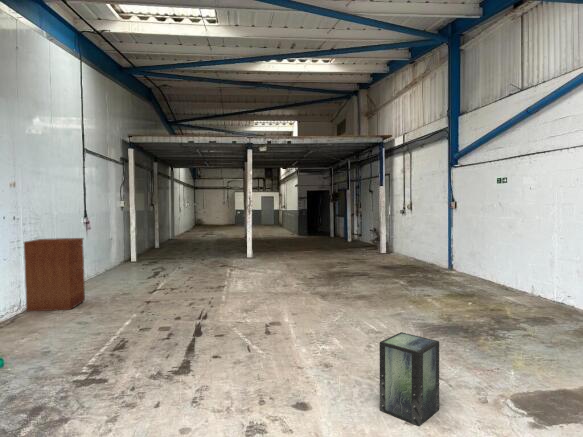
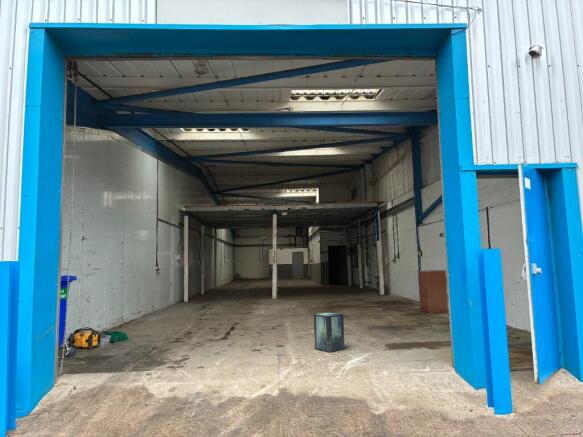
filing cabinet: present [24,238,85,311] -> present [418,270,448,313]

